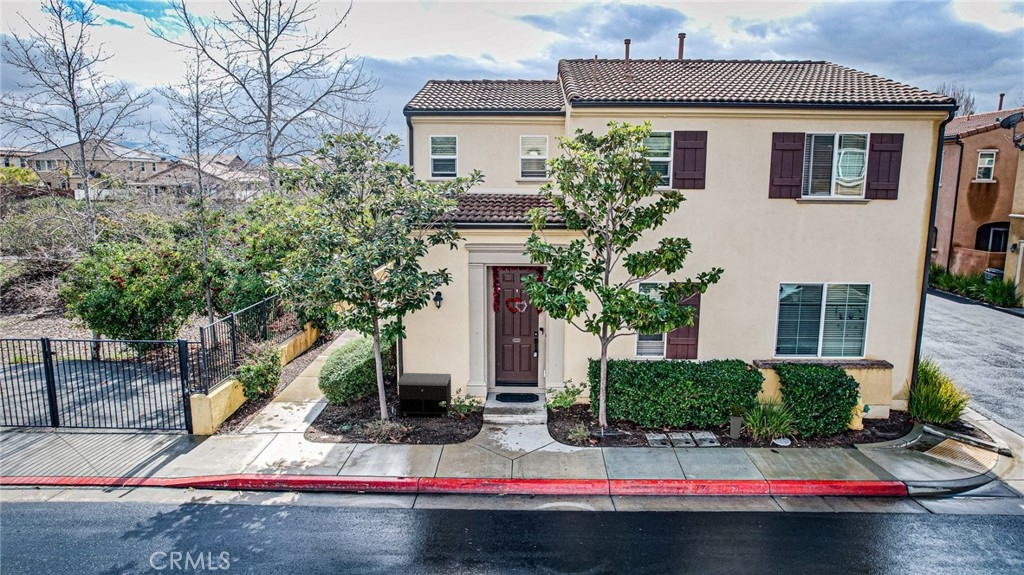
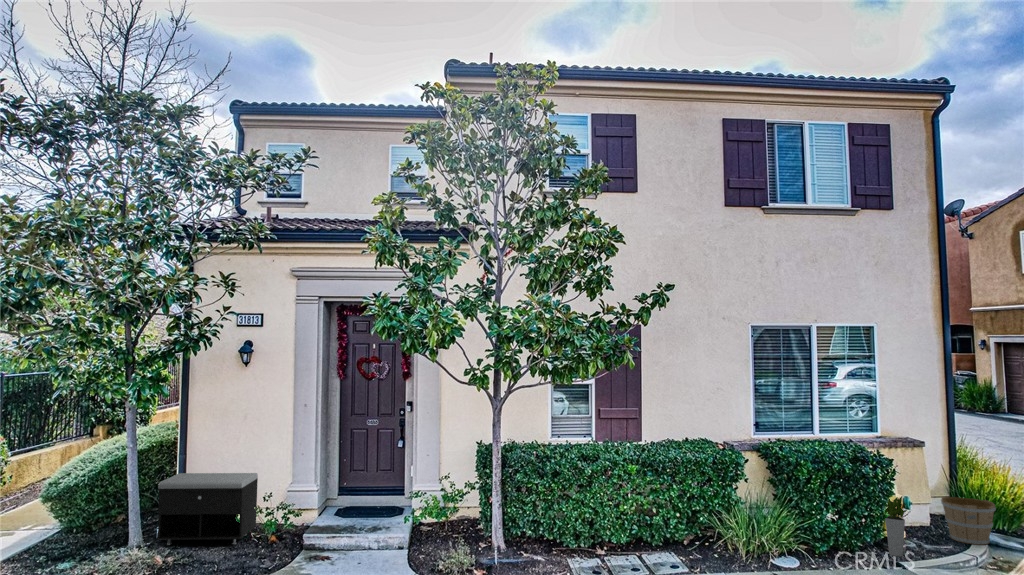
wooden bucket: none [899,400,935,433] -> present [941,496,996,545]
planter: present [729,403,746,439] -> present [885,496,907,557]

